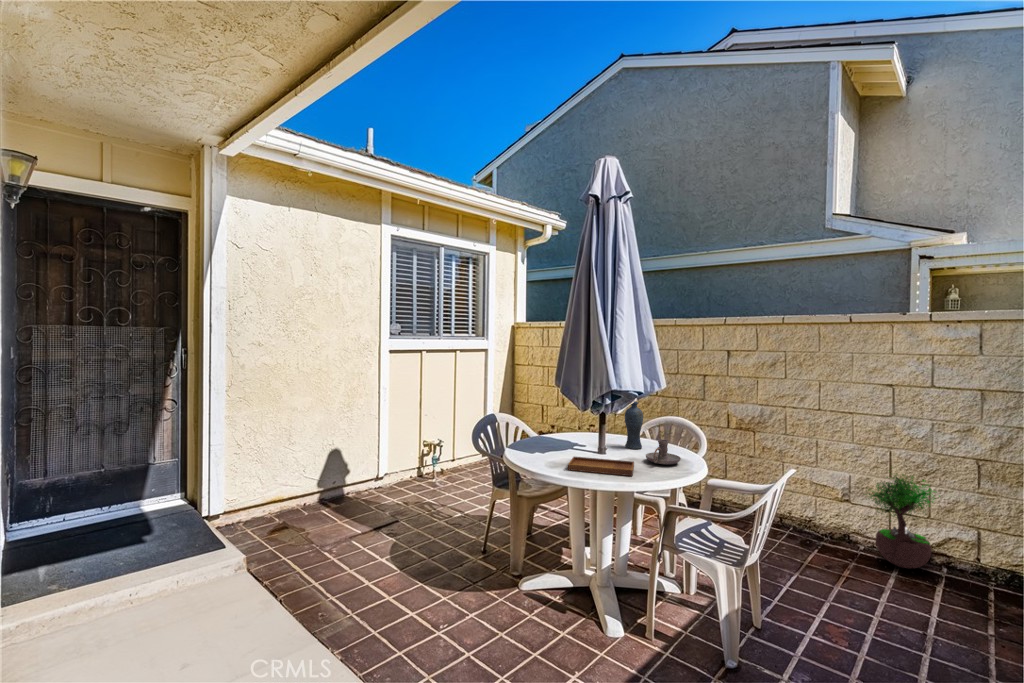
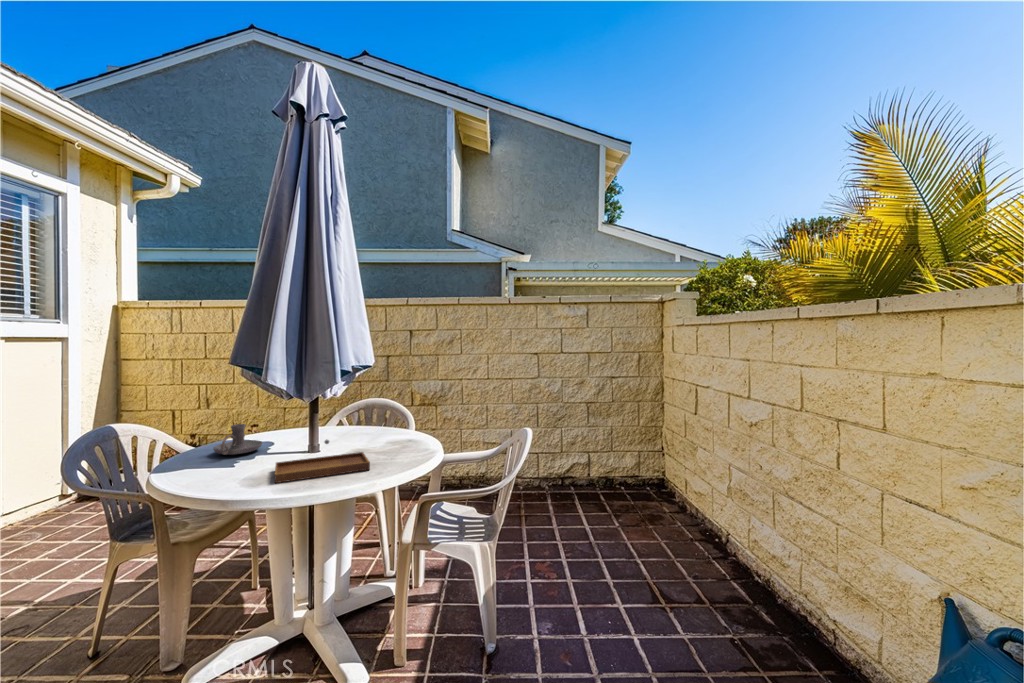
vase: present [625,402,643,449] -> none [332,382,355,439]
candle holder: present [646,439,681,464] -> present [213,424,262,455]
potted tree: present [866,475,934,569] -> none [526,416,573,494]

